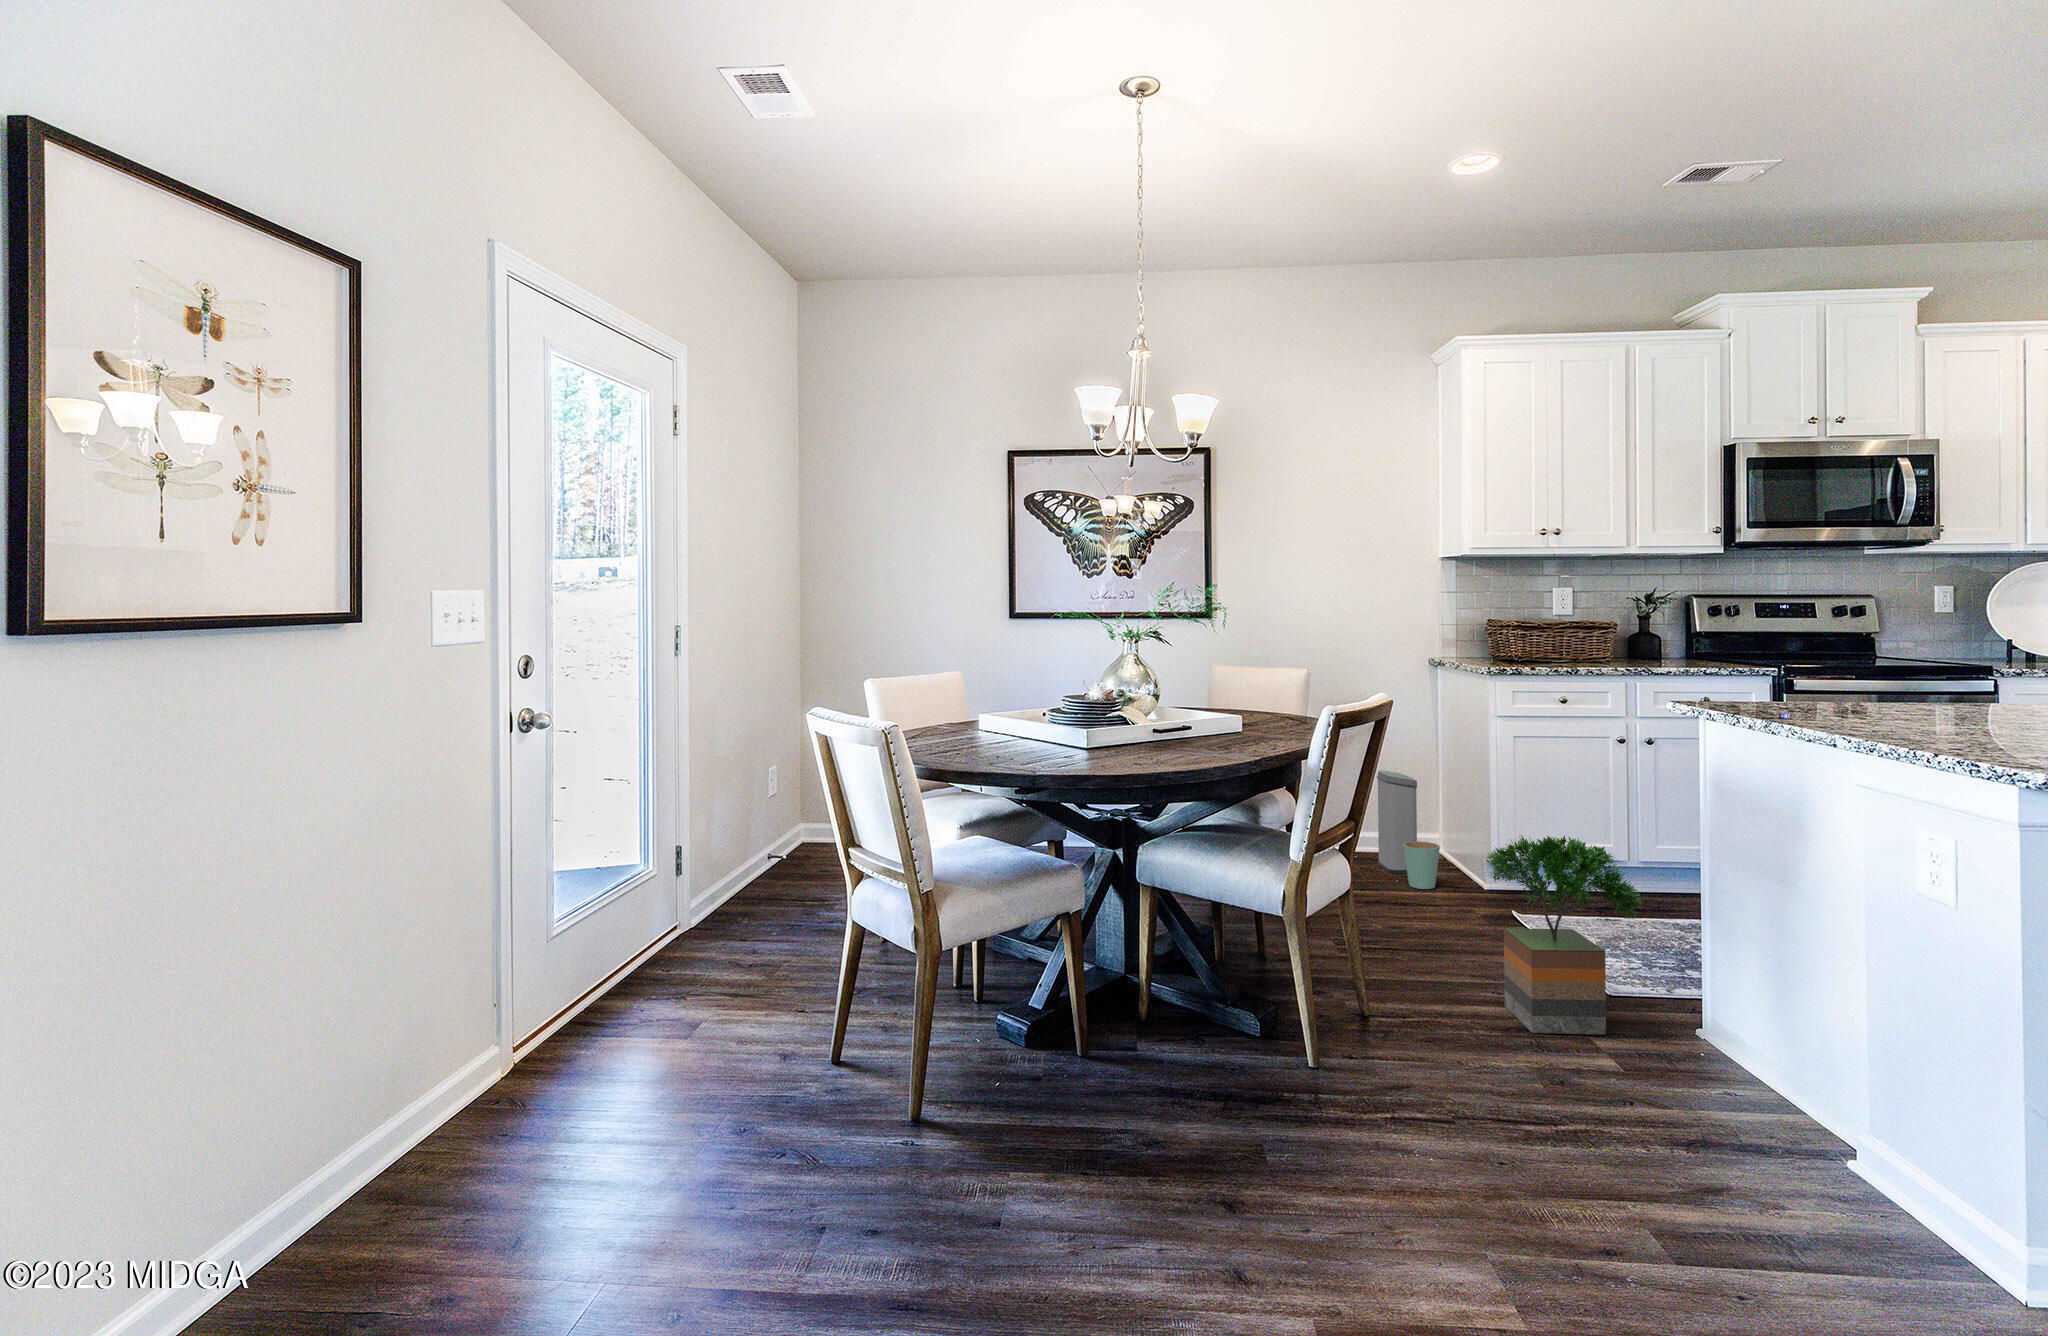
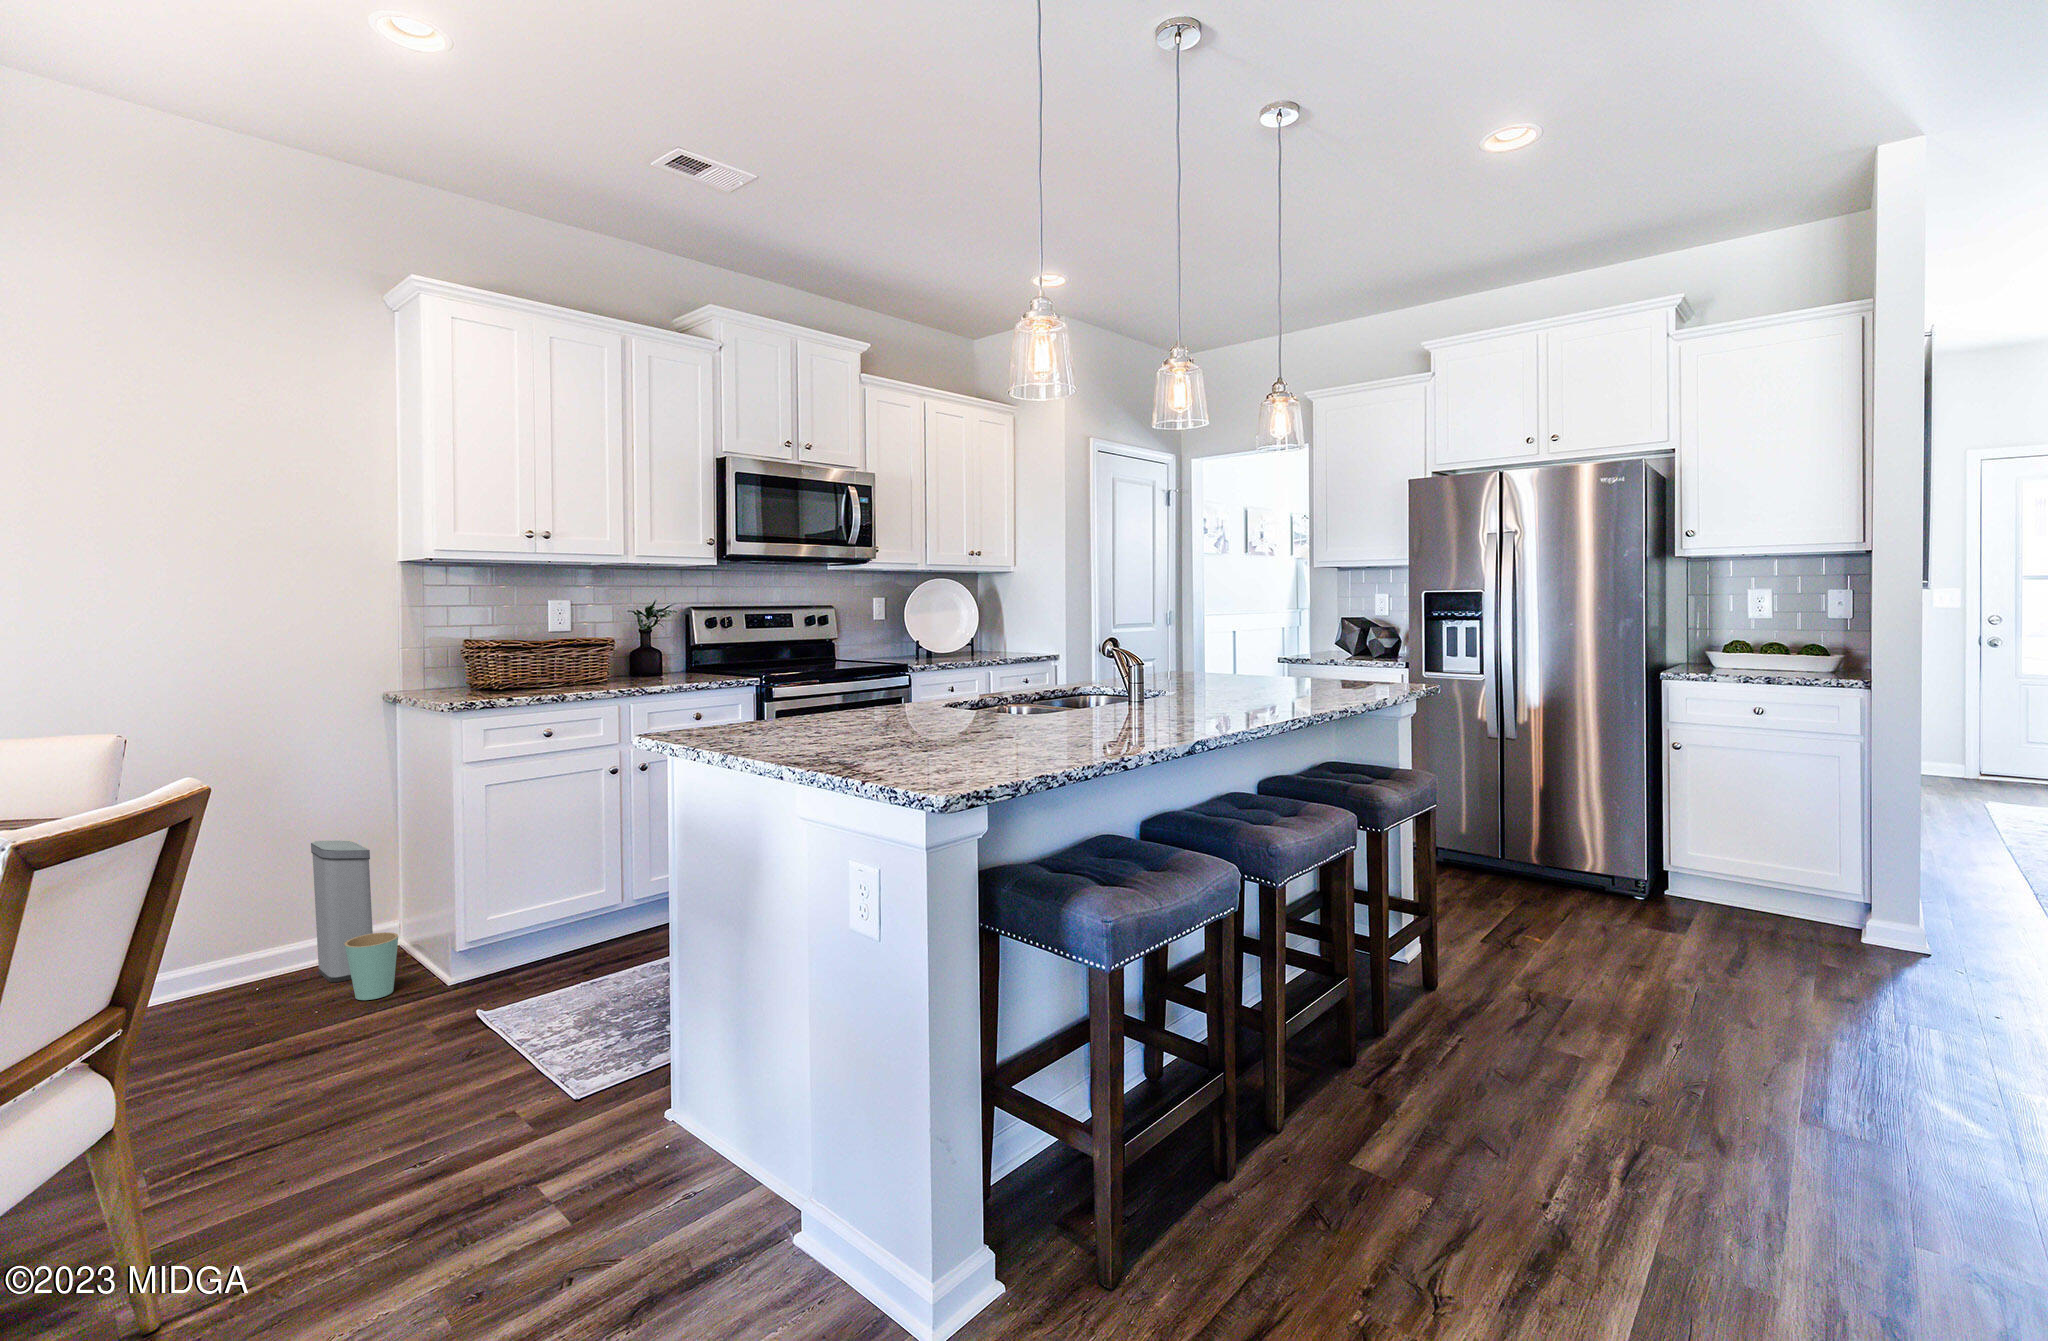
potted tree: present [1487,835,1642,1035] -> none [397,927,599,1210]

